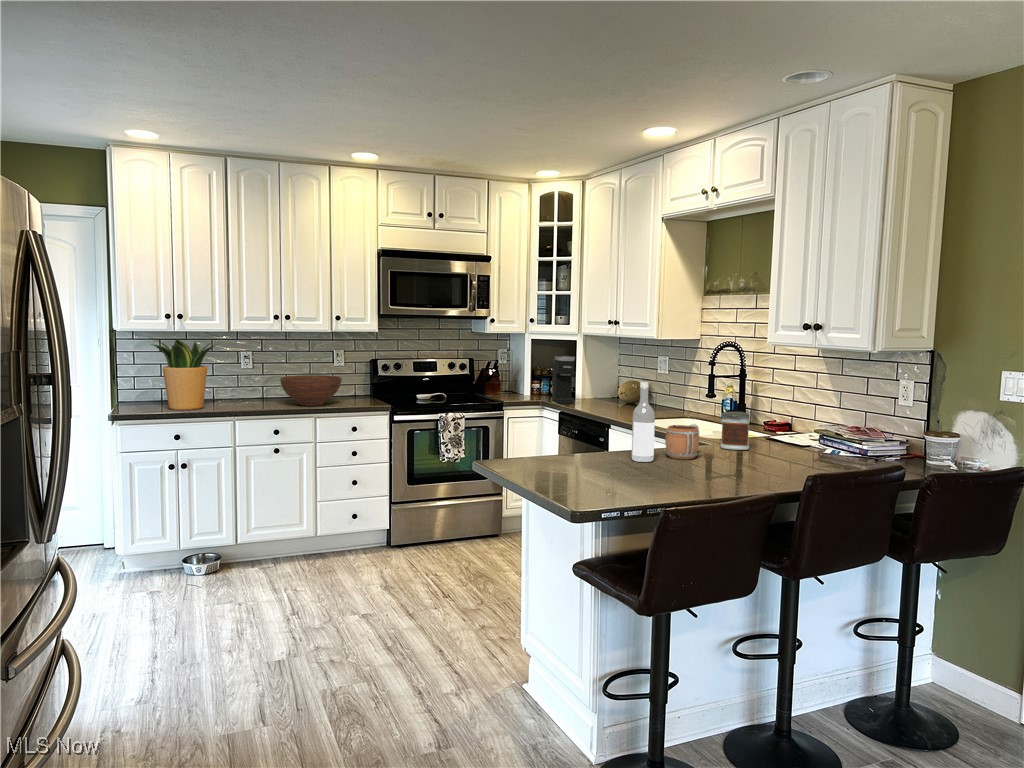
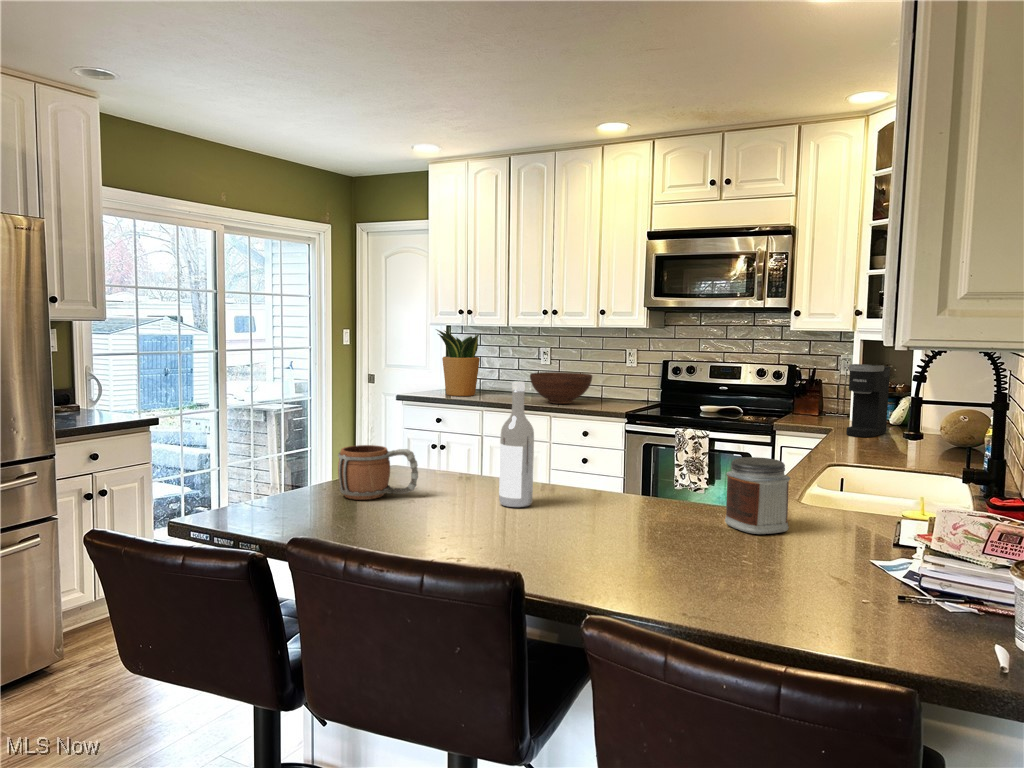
mug: present [665,424,699,460] -> present [338,445,418,500]

